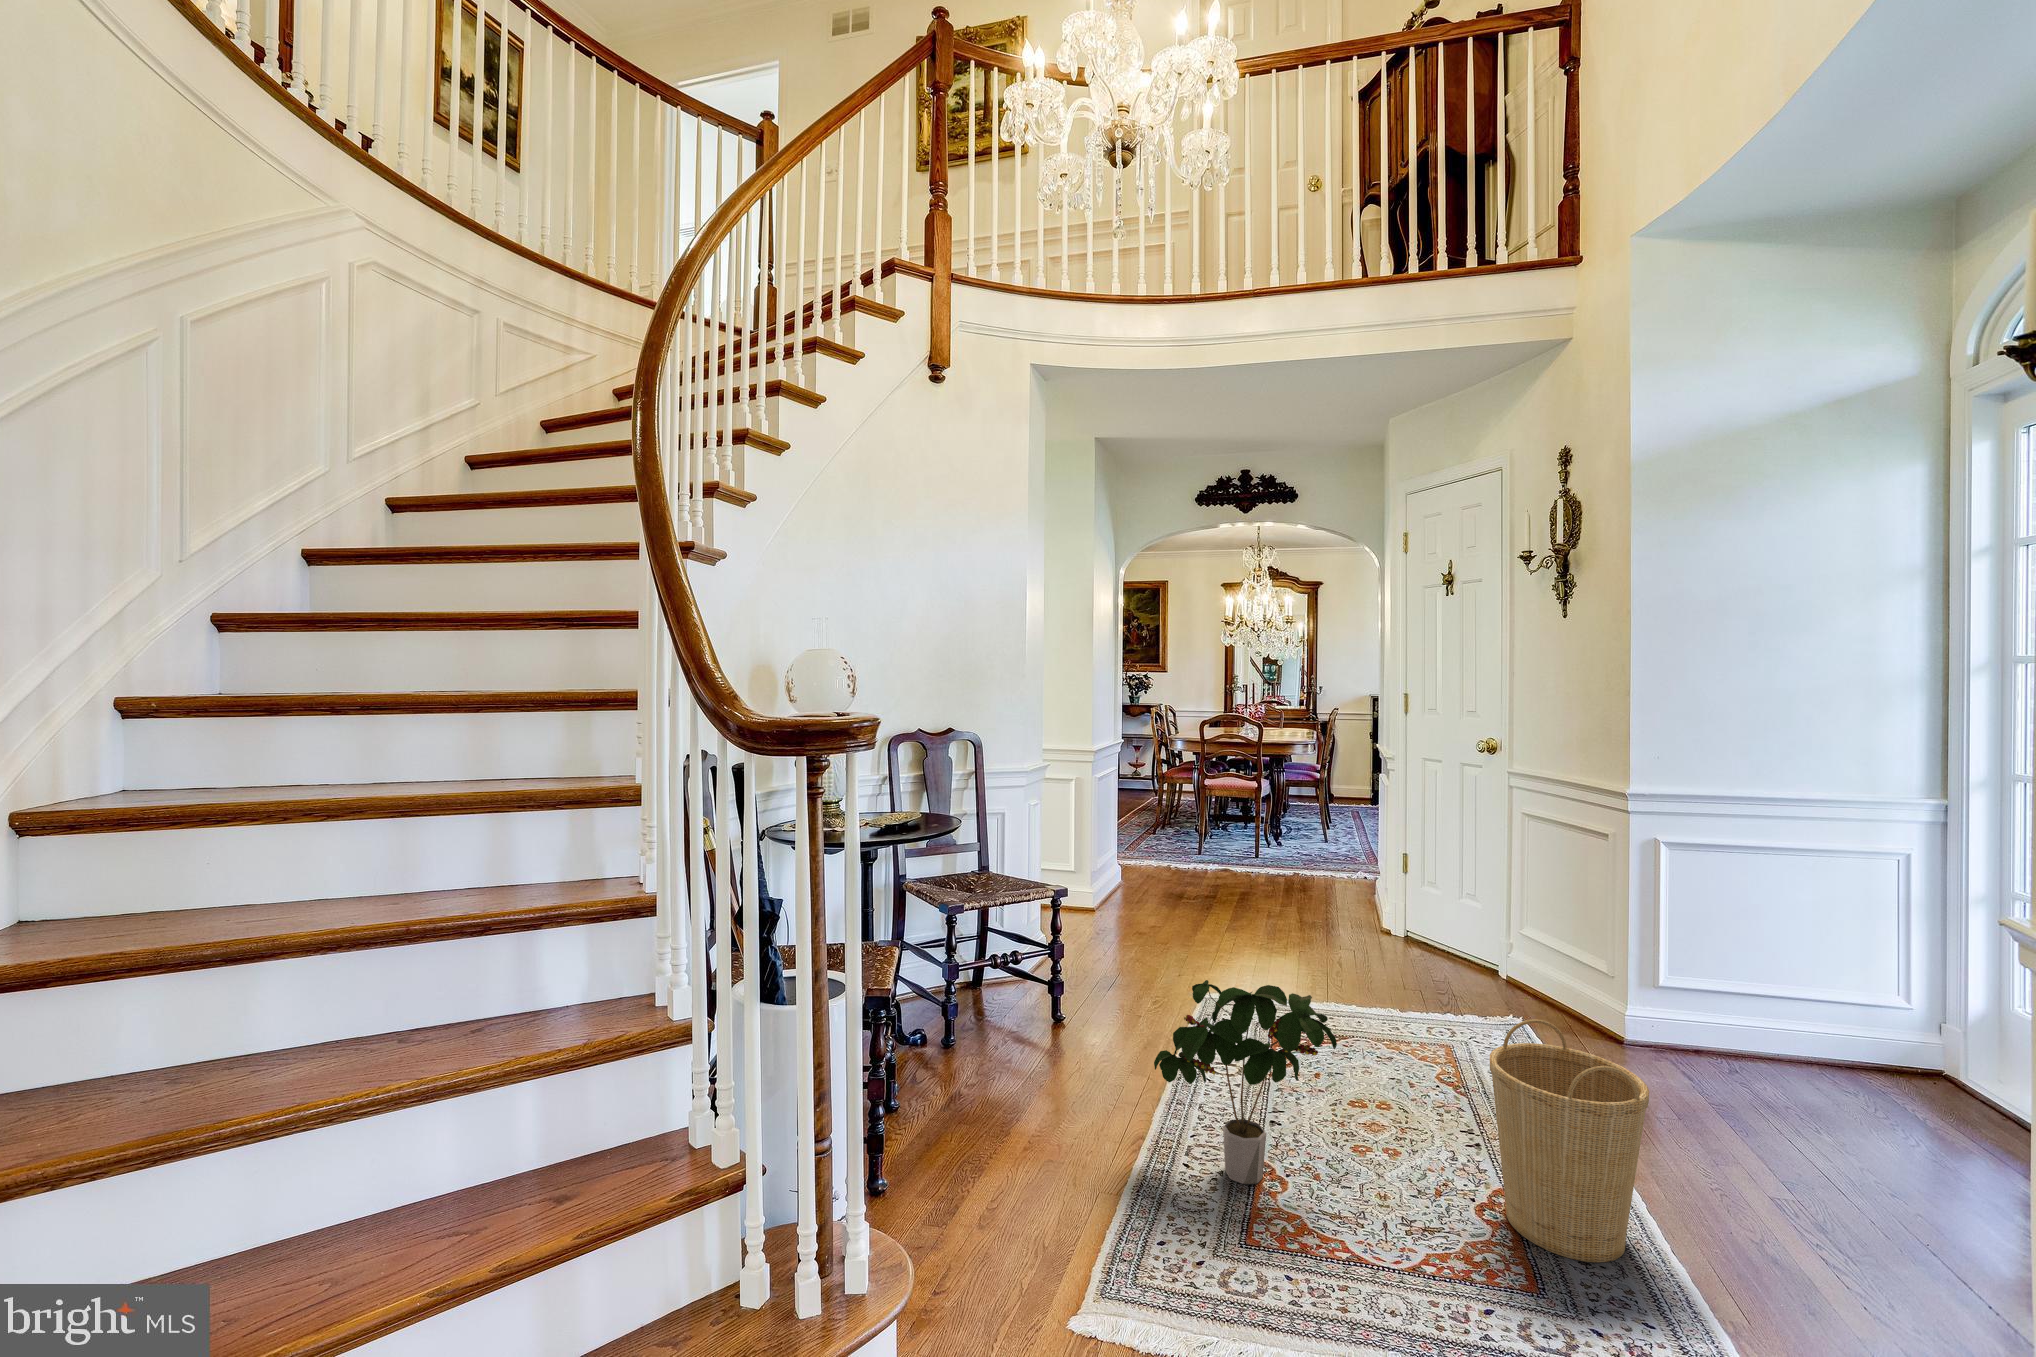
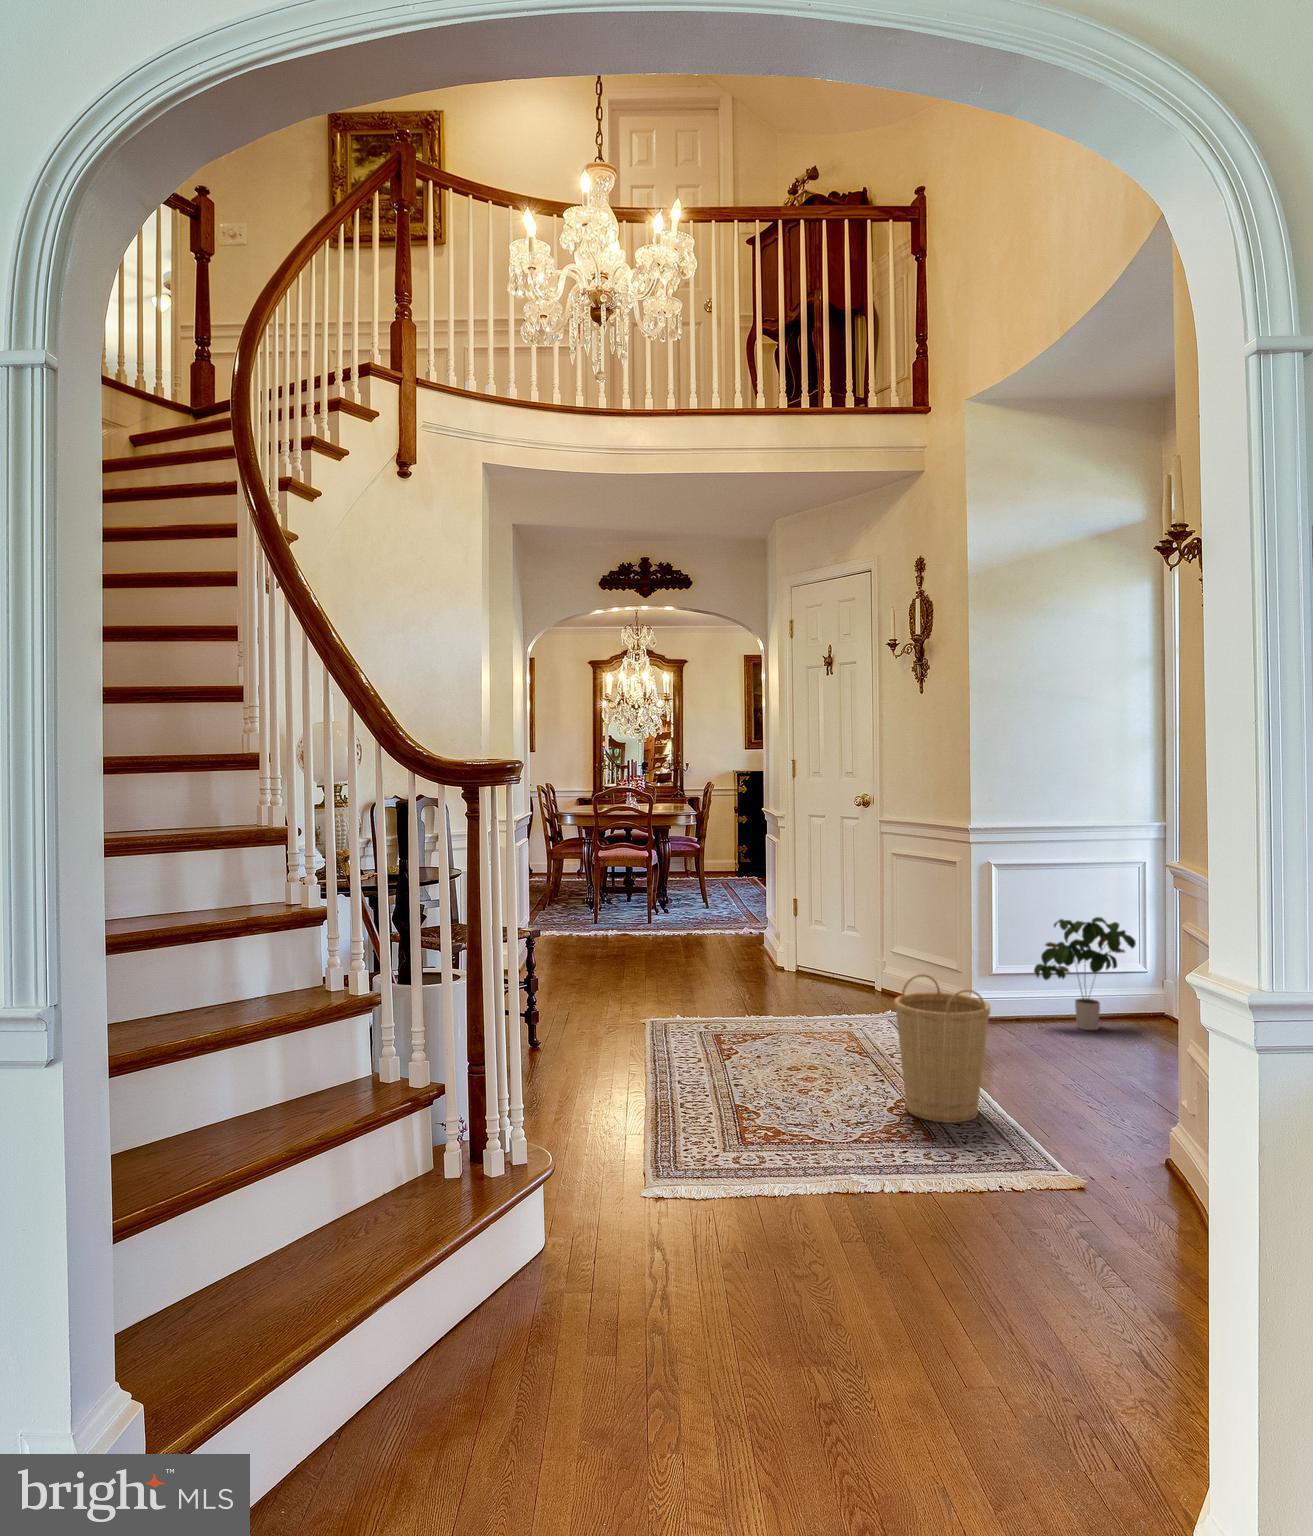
potted plant: present [1154,980,1337,1184] -> present [1034,917,1136,1030]

